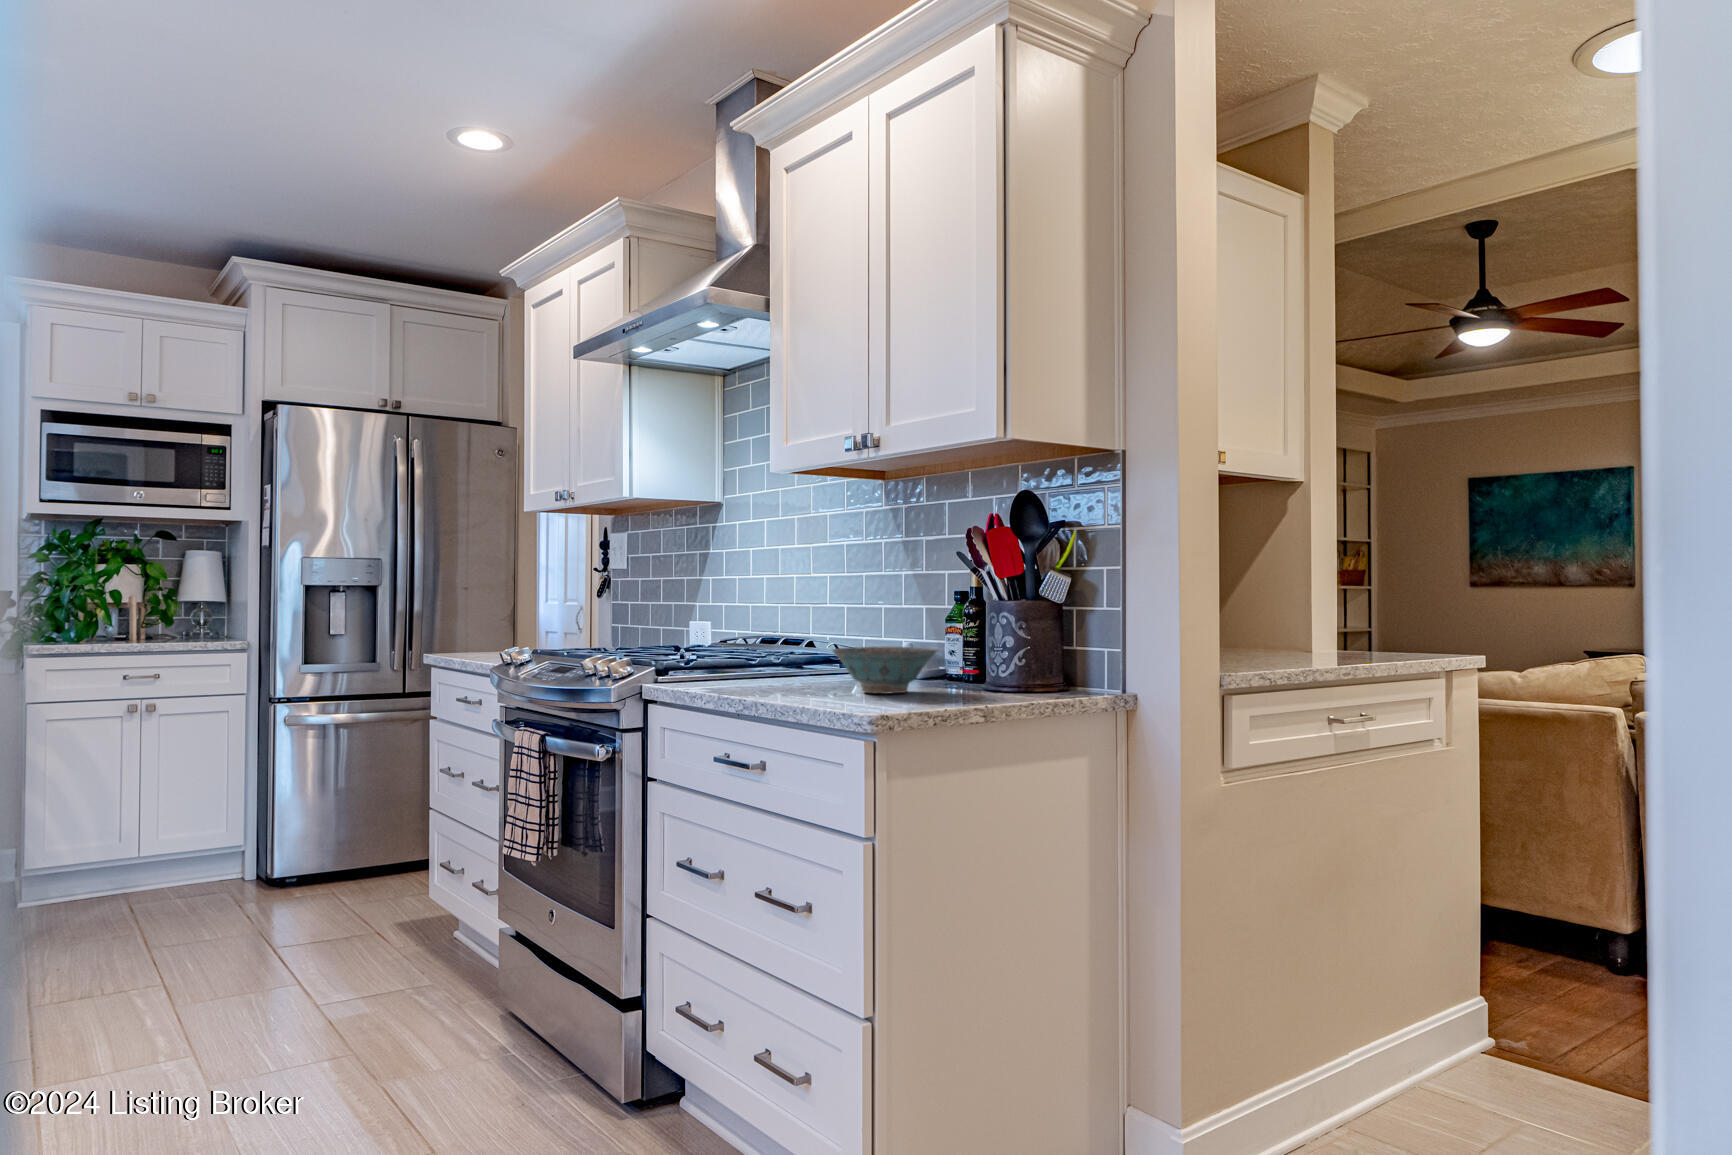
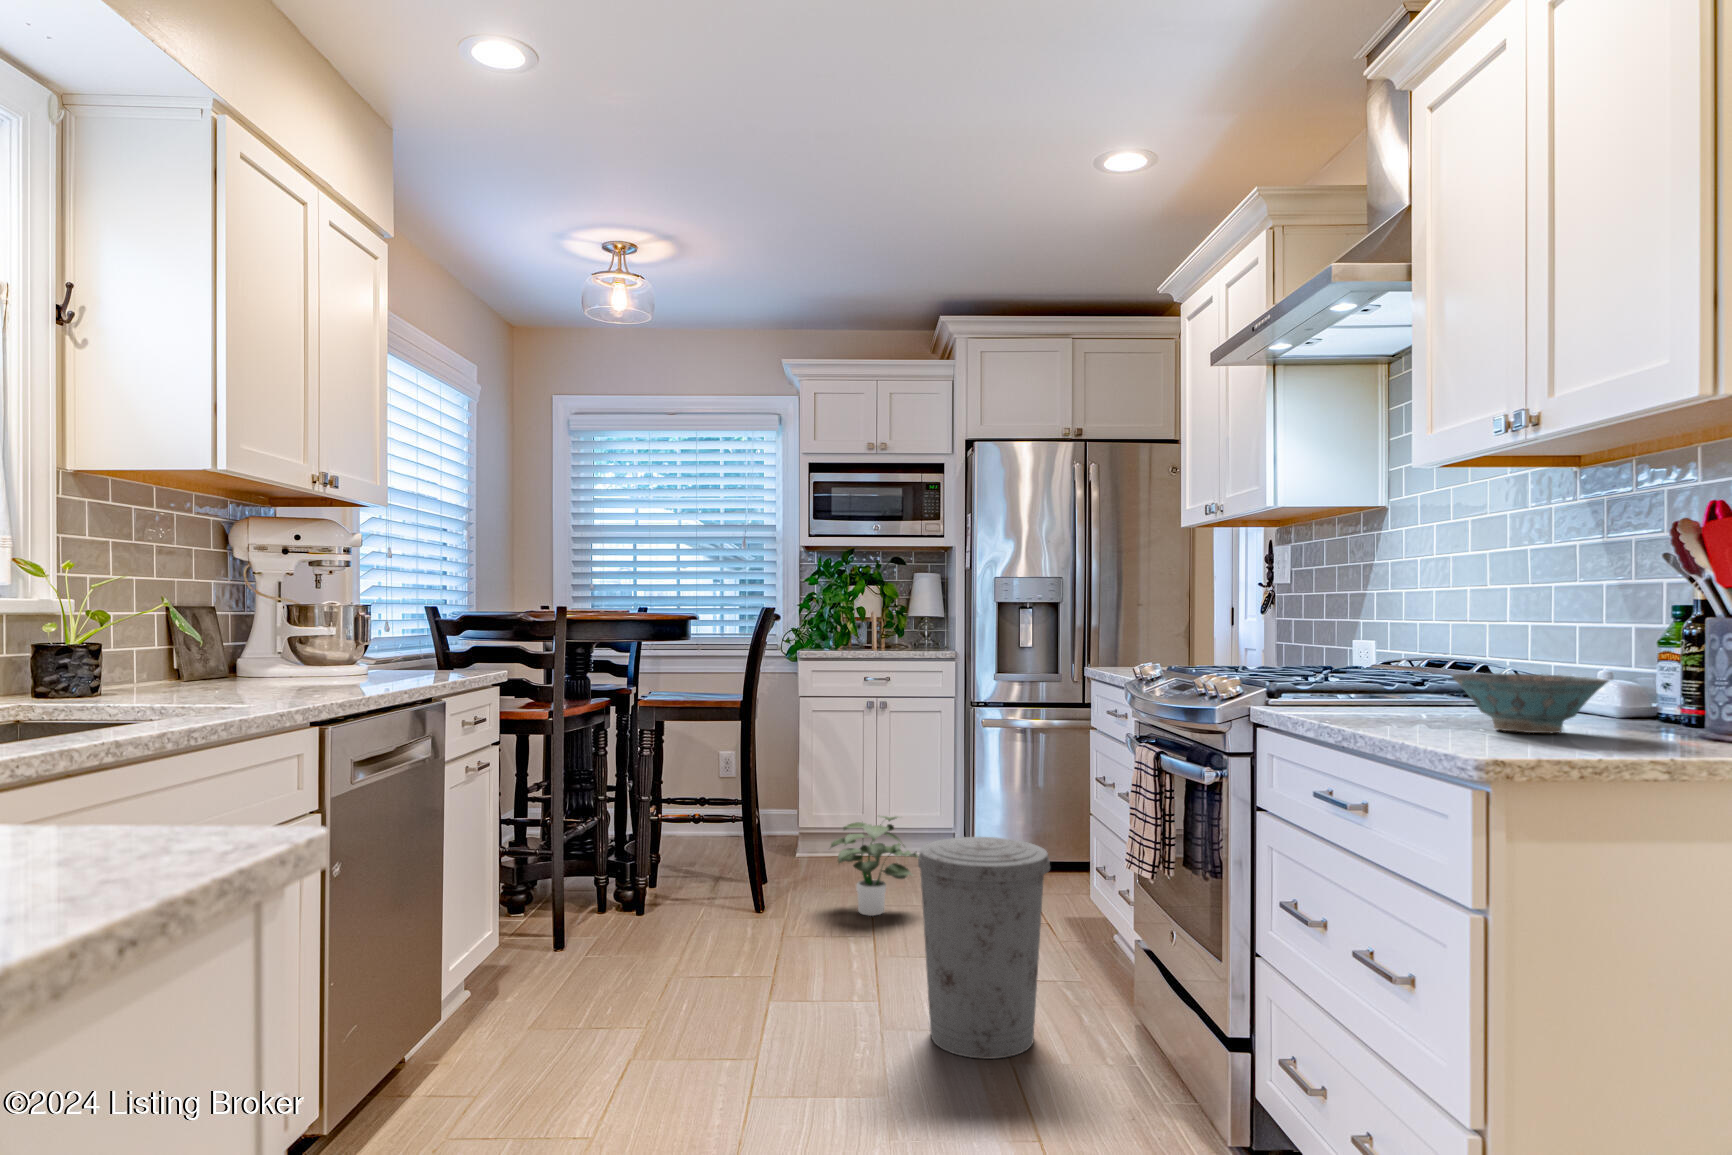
potted plant: none [82,840,215,966] -> present [831,816,918,916]
trash can: none [253,846,417,1096] -> present [918,837,1050,1059]

